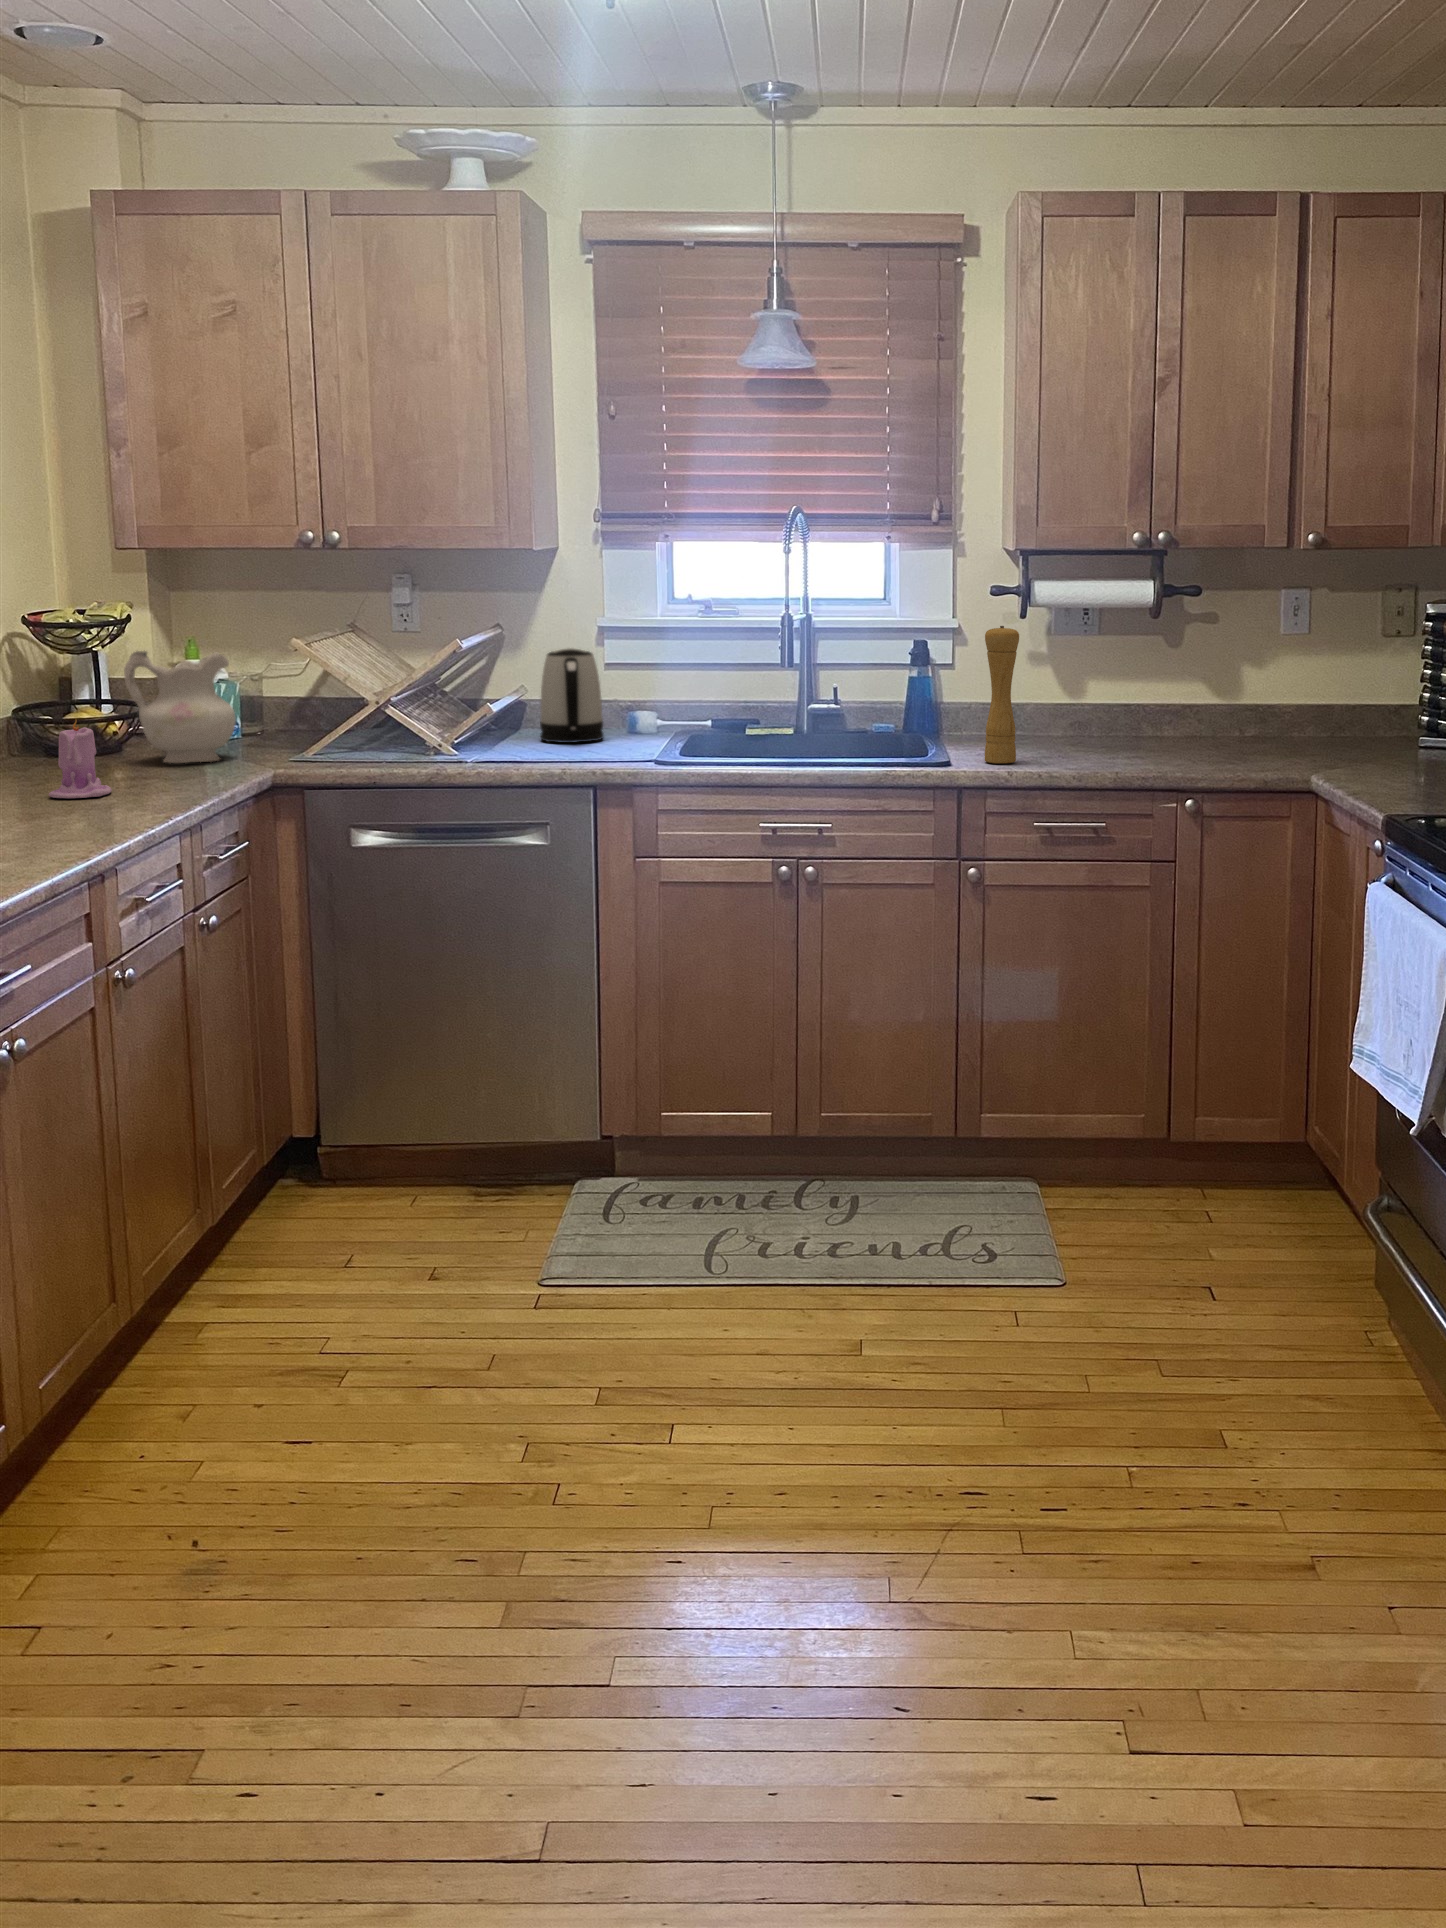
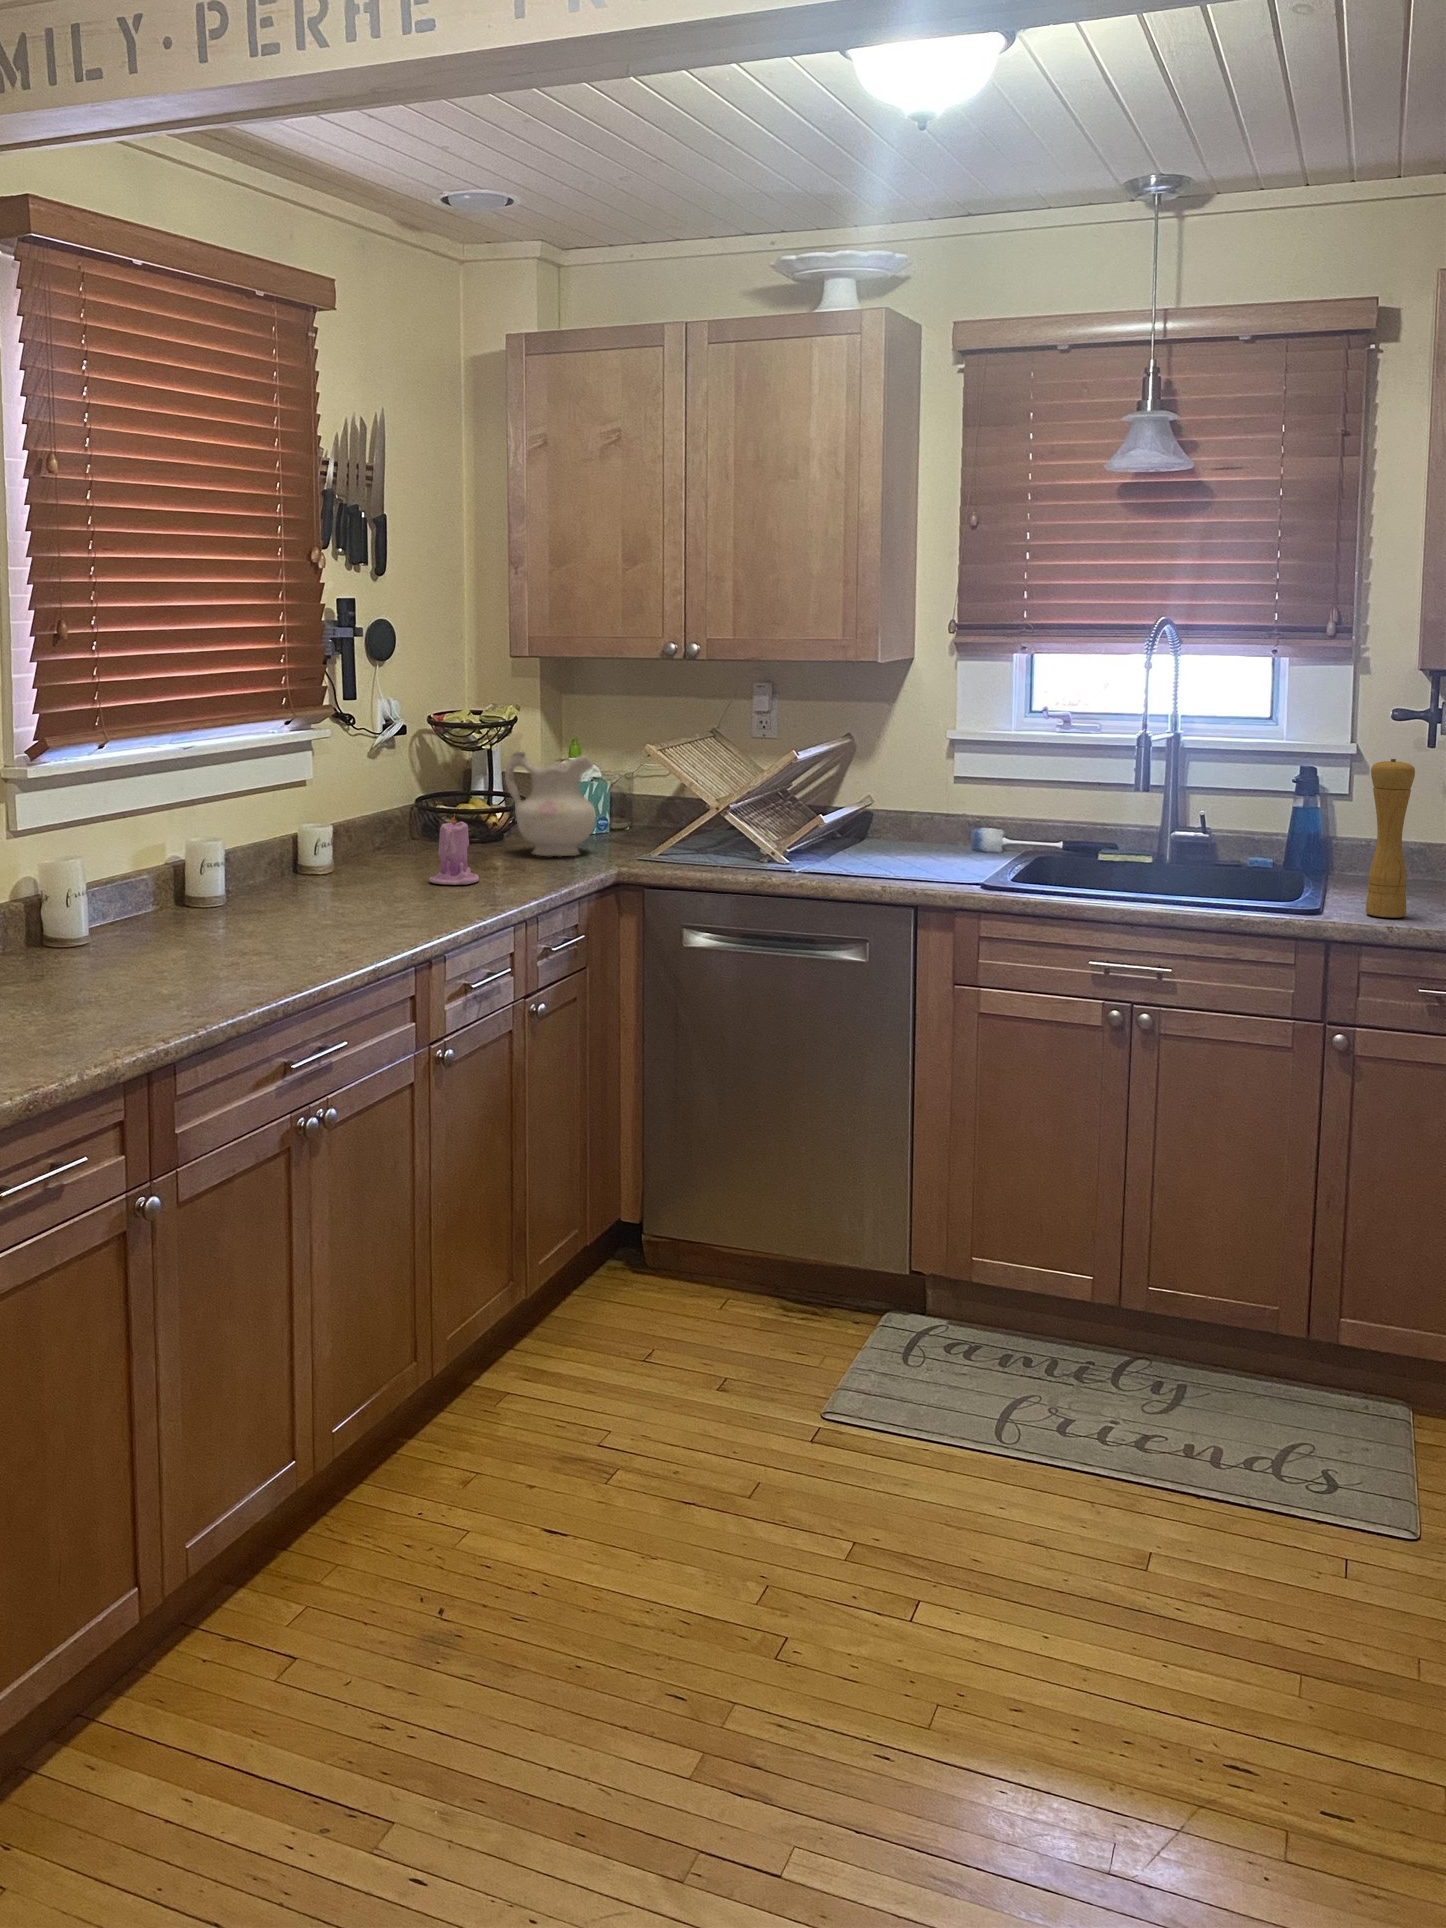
kettle: present [540,648,604,743] -> none [879,762,944,859]

